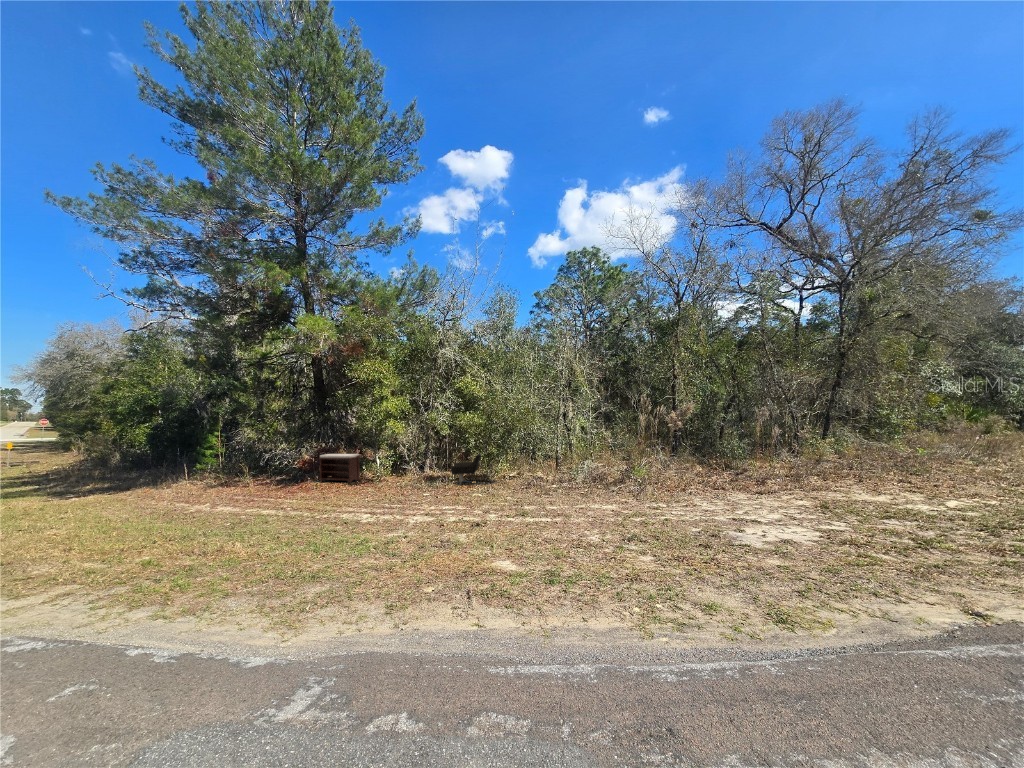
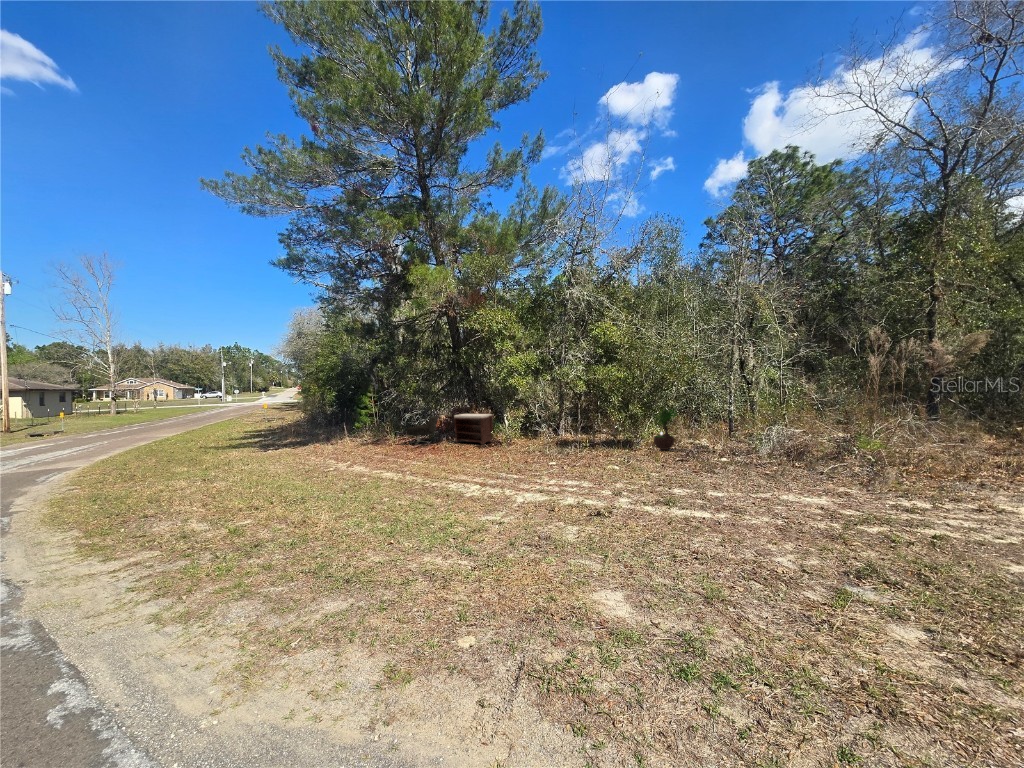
potted tree: none [502,445,522,481] -> present [654,409,675,450]
lounge chair: present [451,454,481,484] -> present [406,416,438,444]

